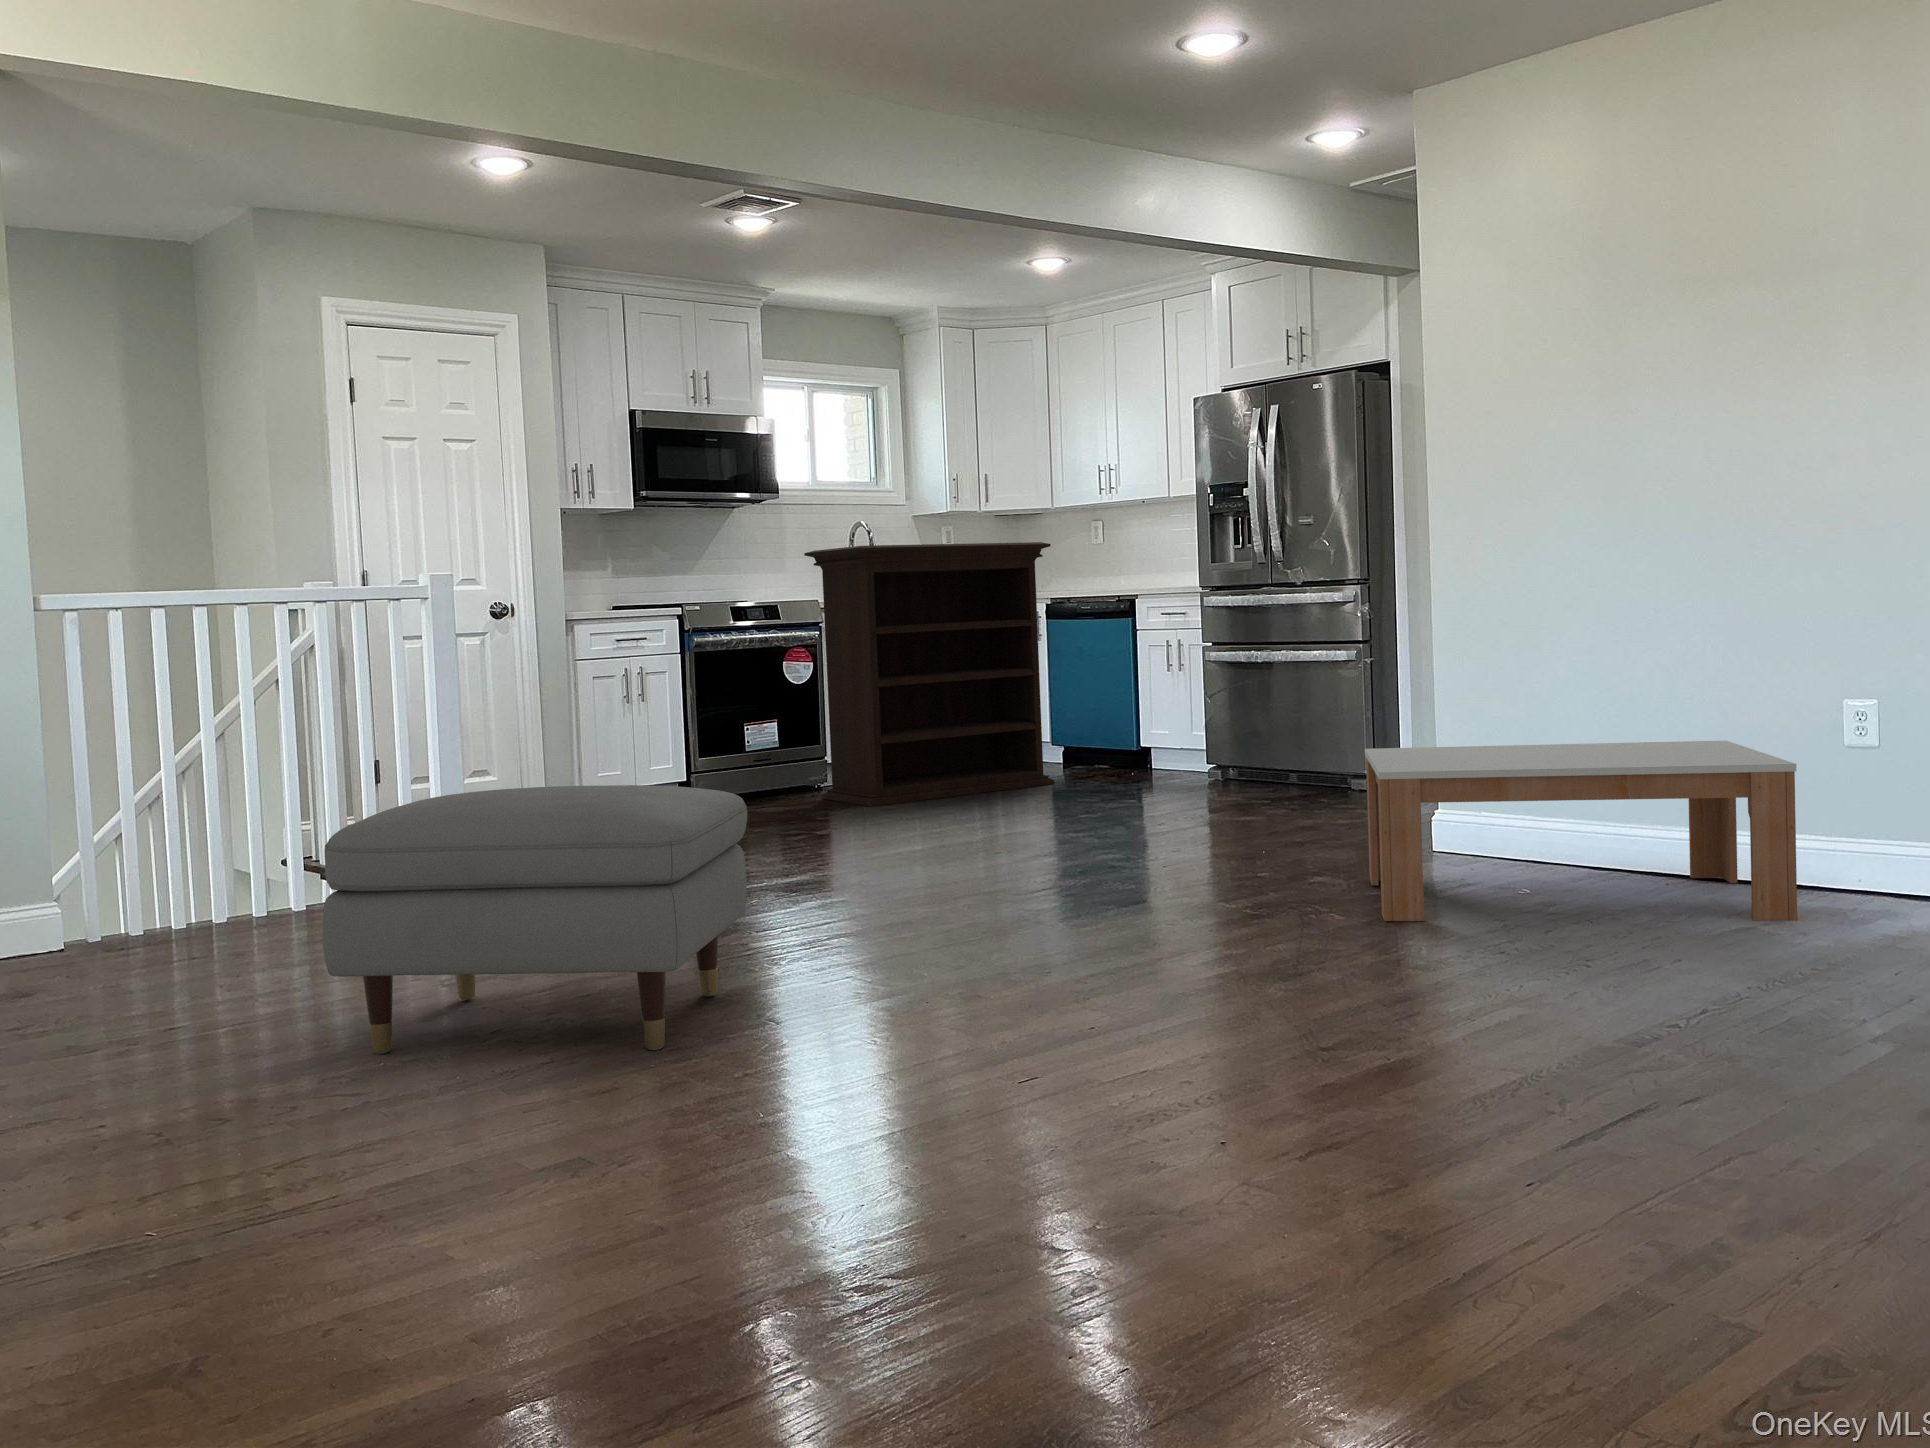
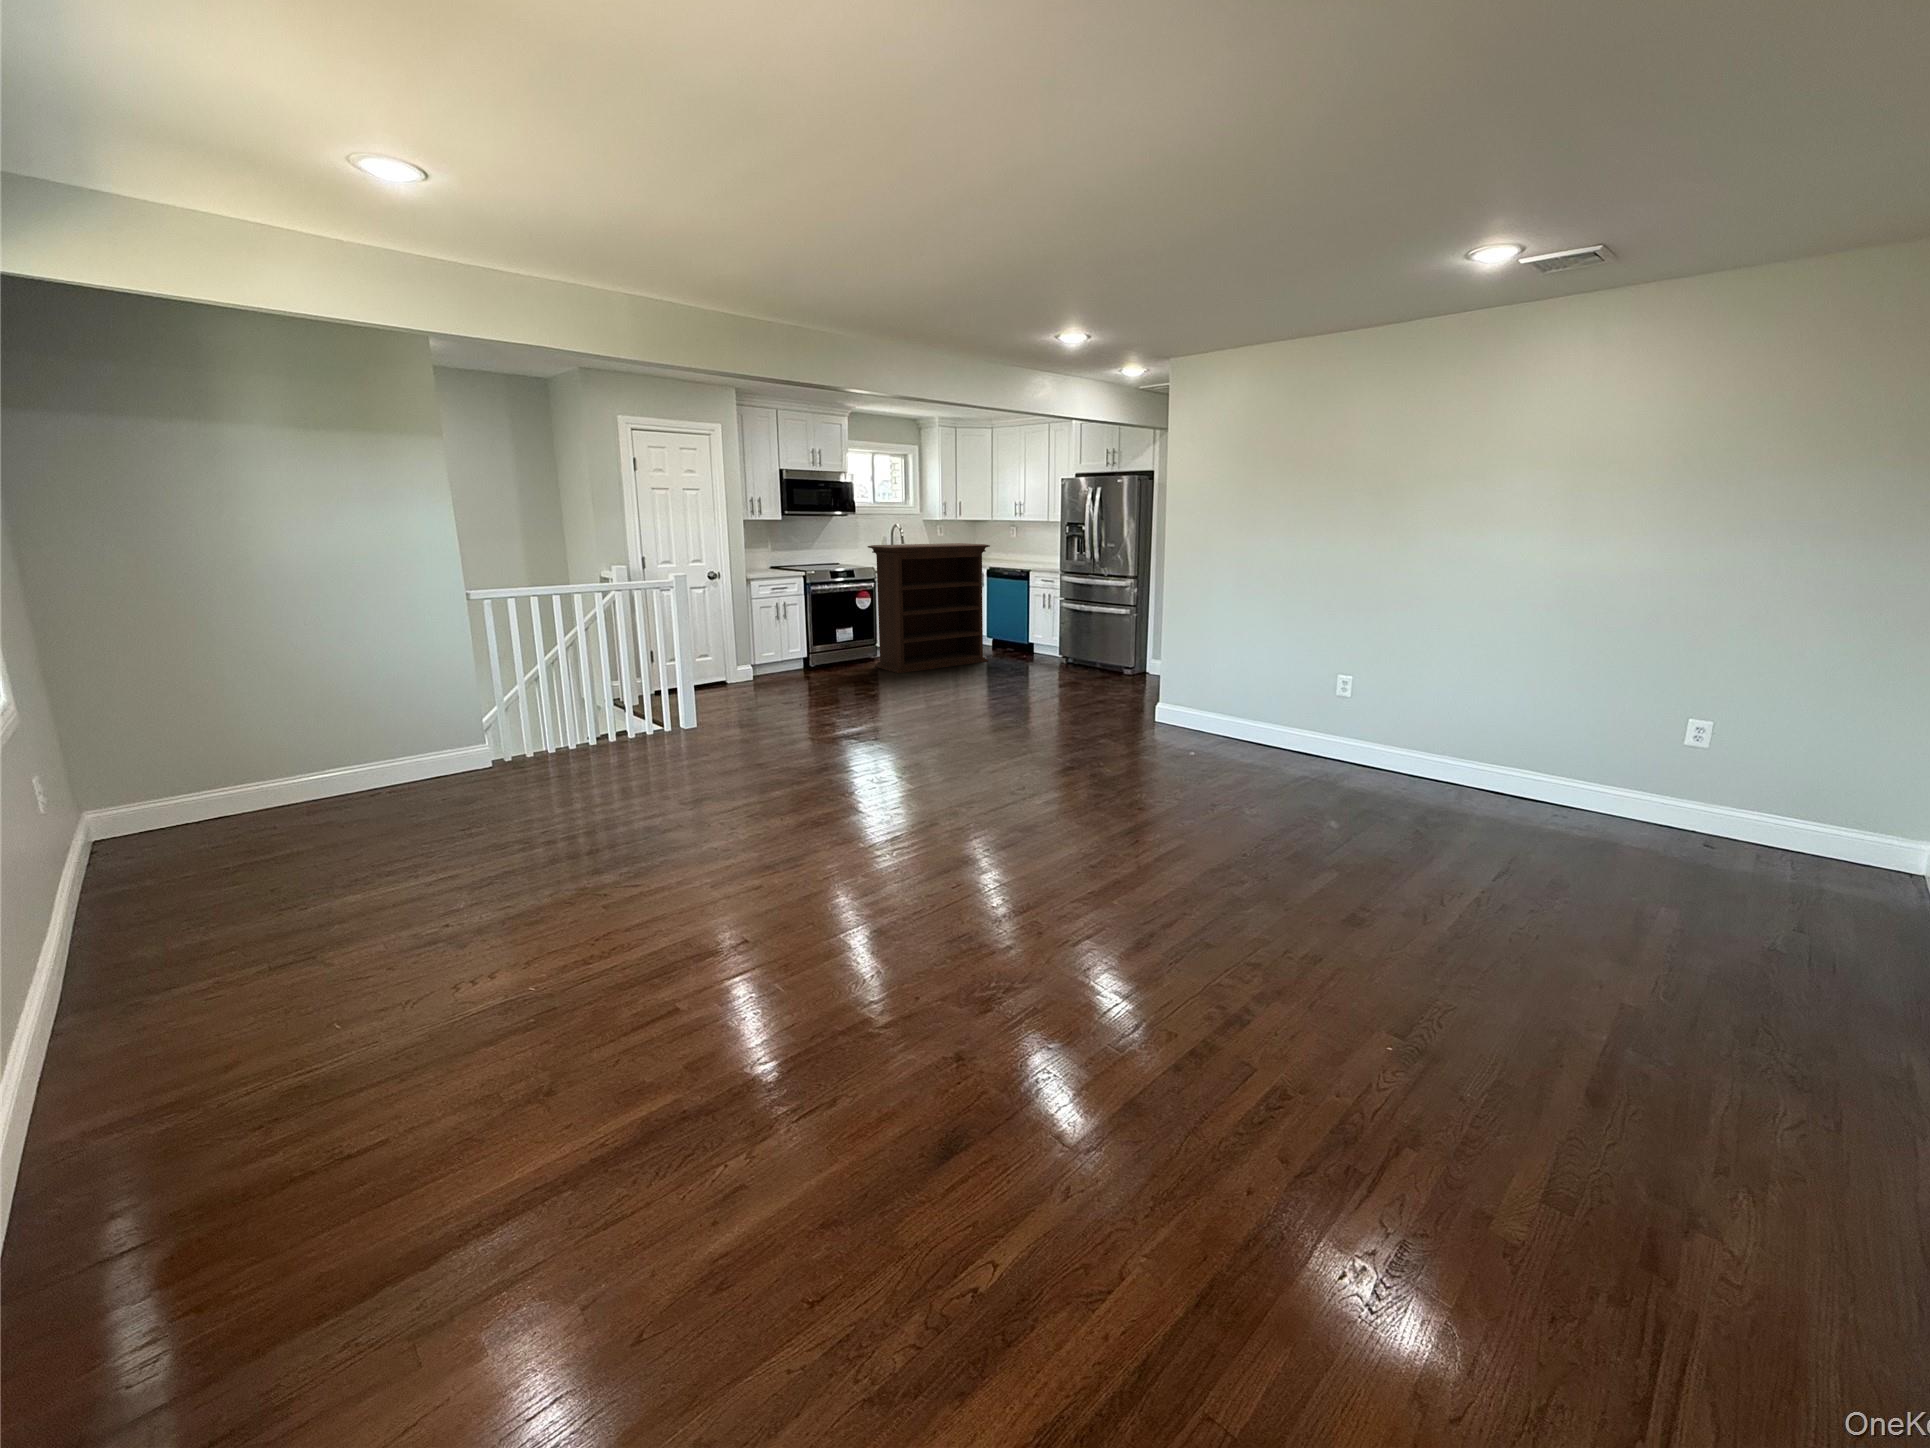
coffee table: present [1365,741,1797,921] -> none [1120,677,1300,769]
ottoman: present [323,785,747,1053] -> none [629,707,831,836]

